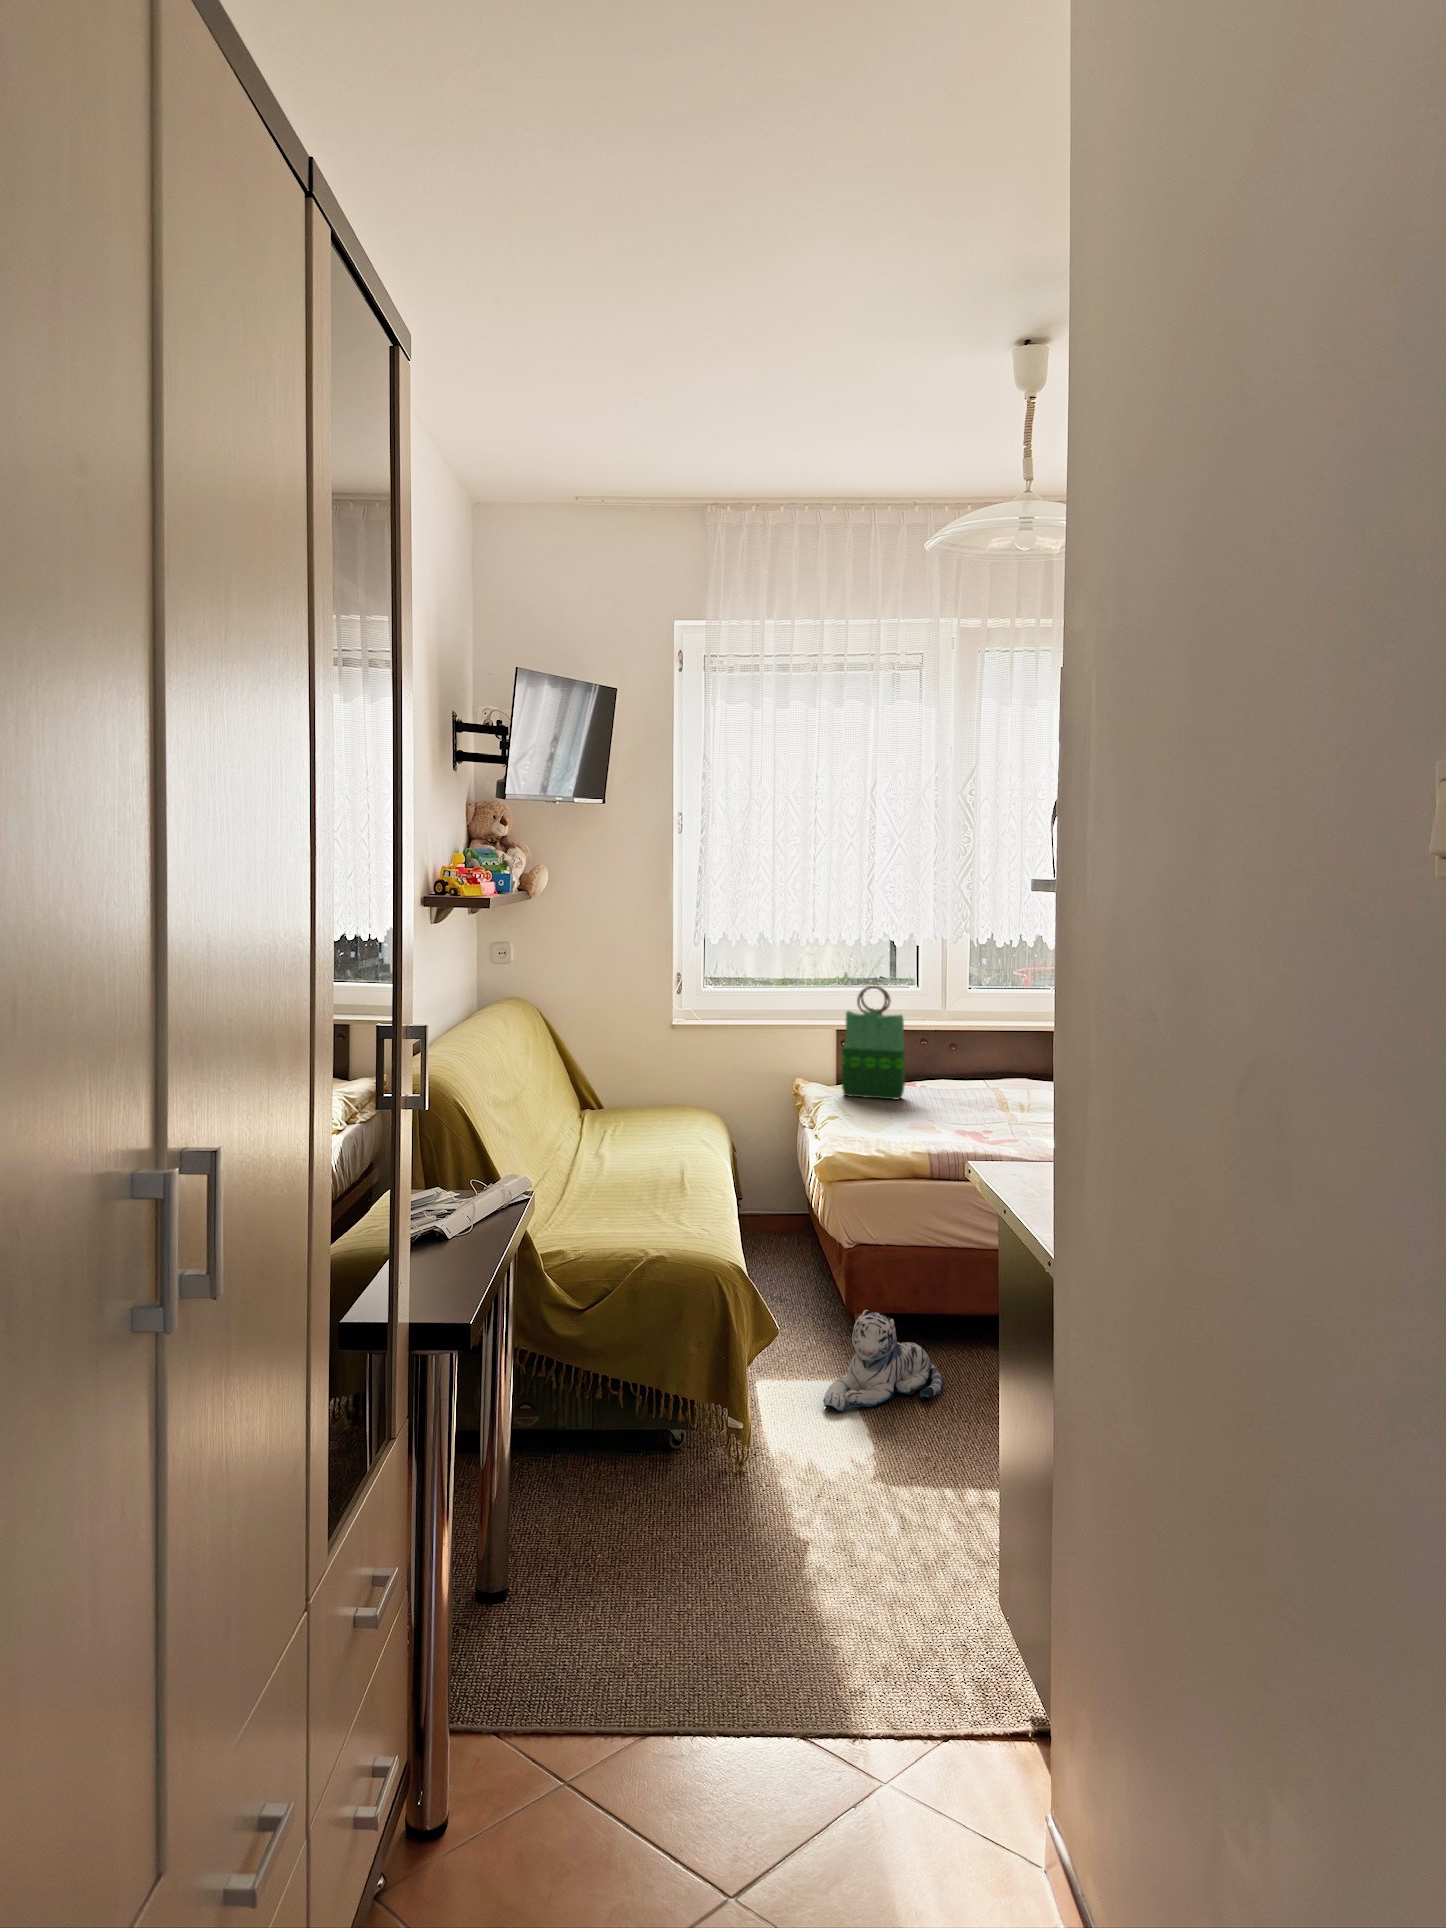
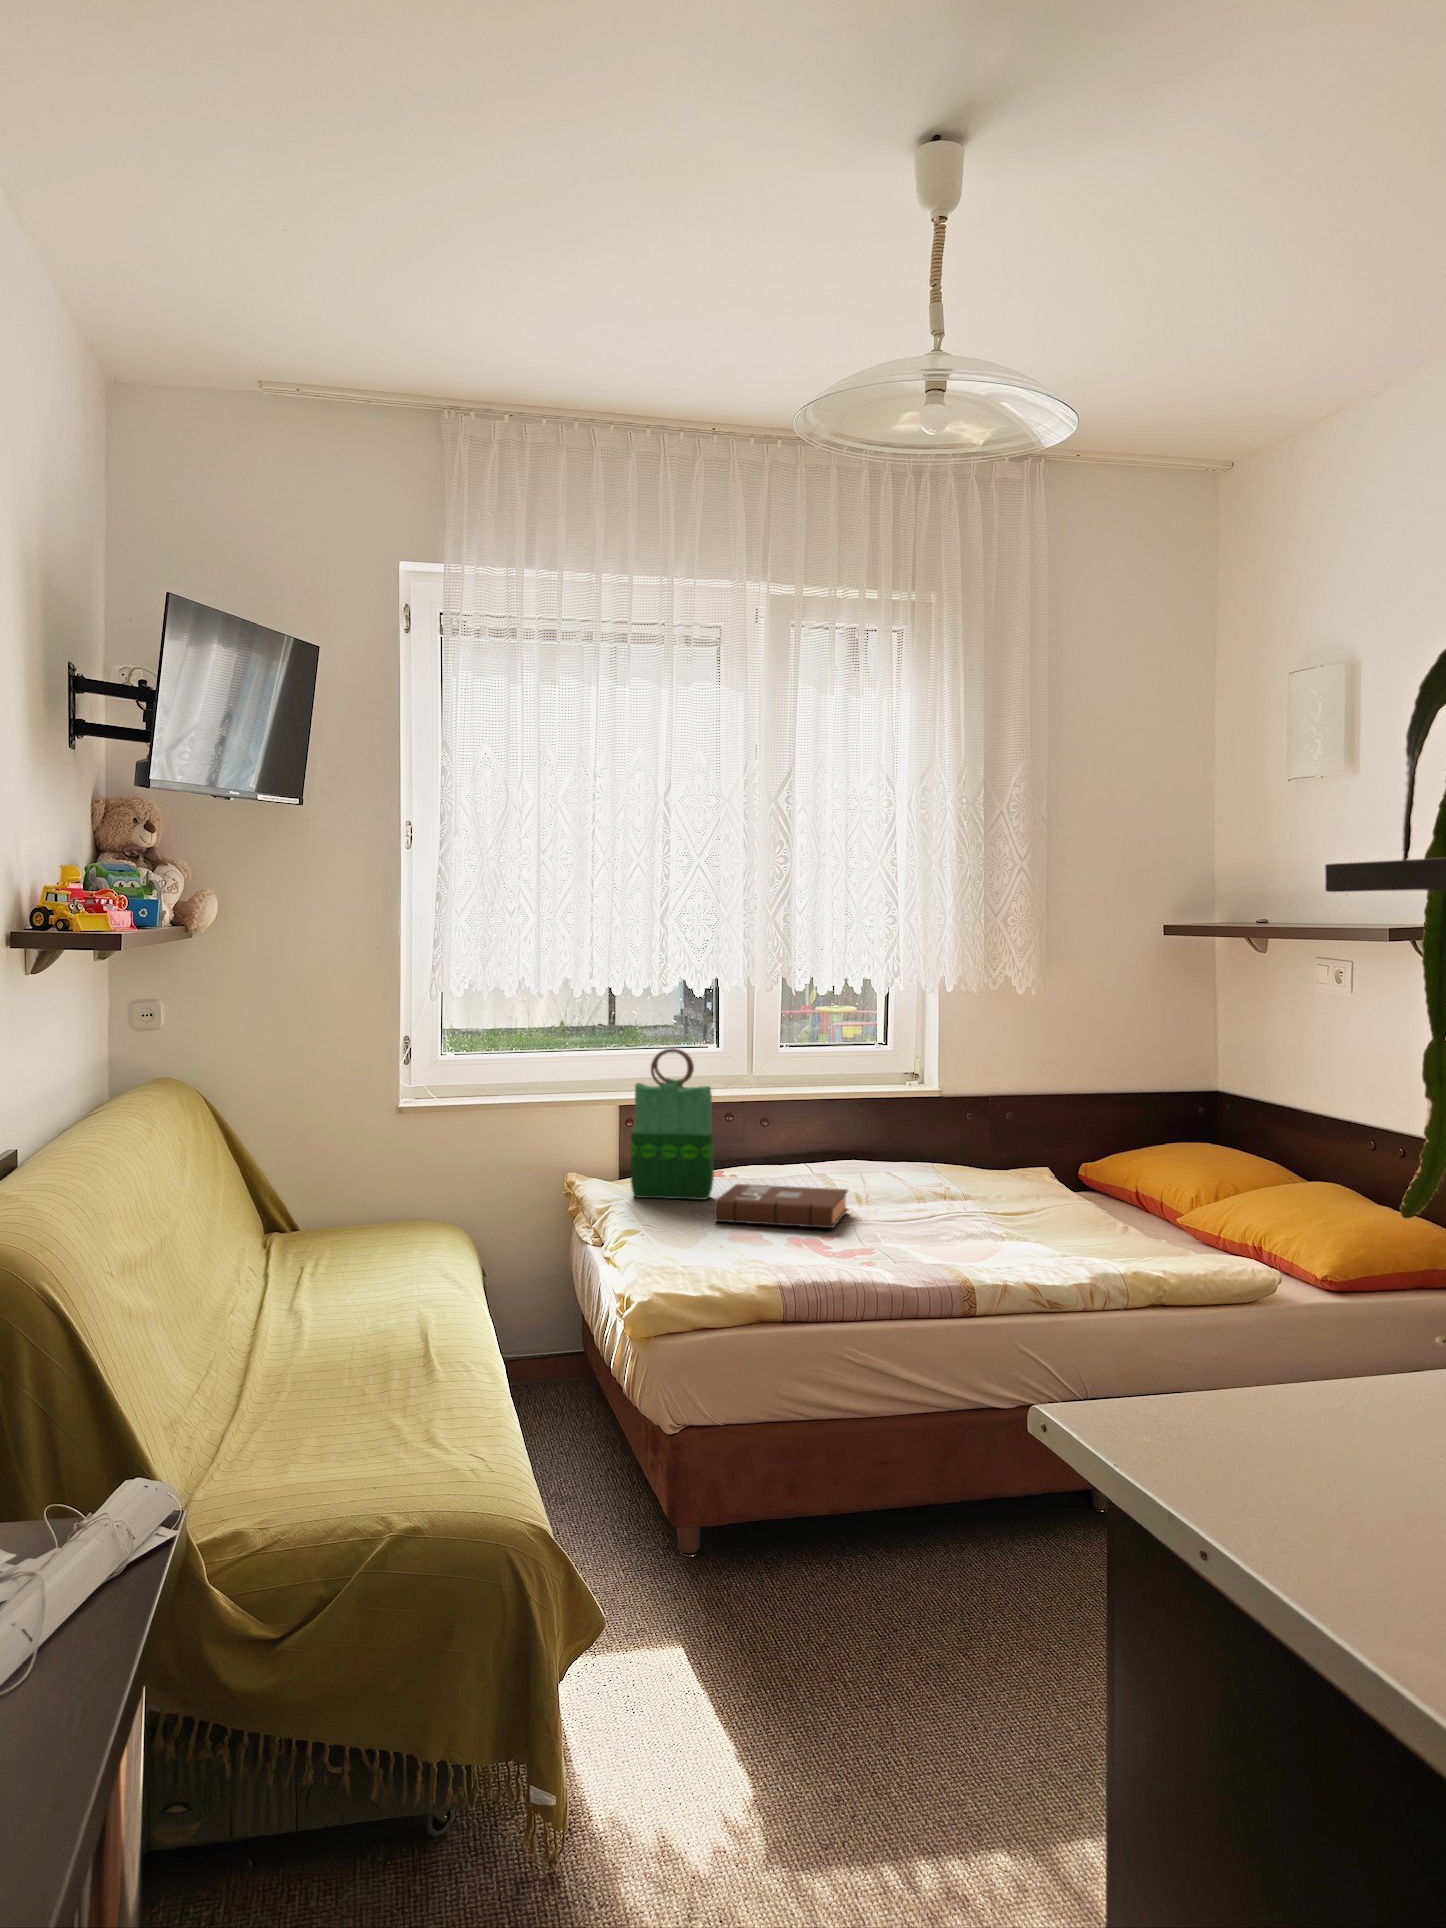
book: none [898,1088,1004,1122] -> present [714,1184,848,1228]
plush toy: present [823,1310,943,1412] -> none [659,1541,825,1712]

